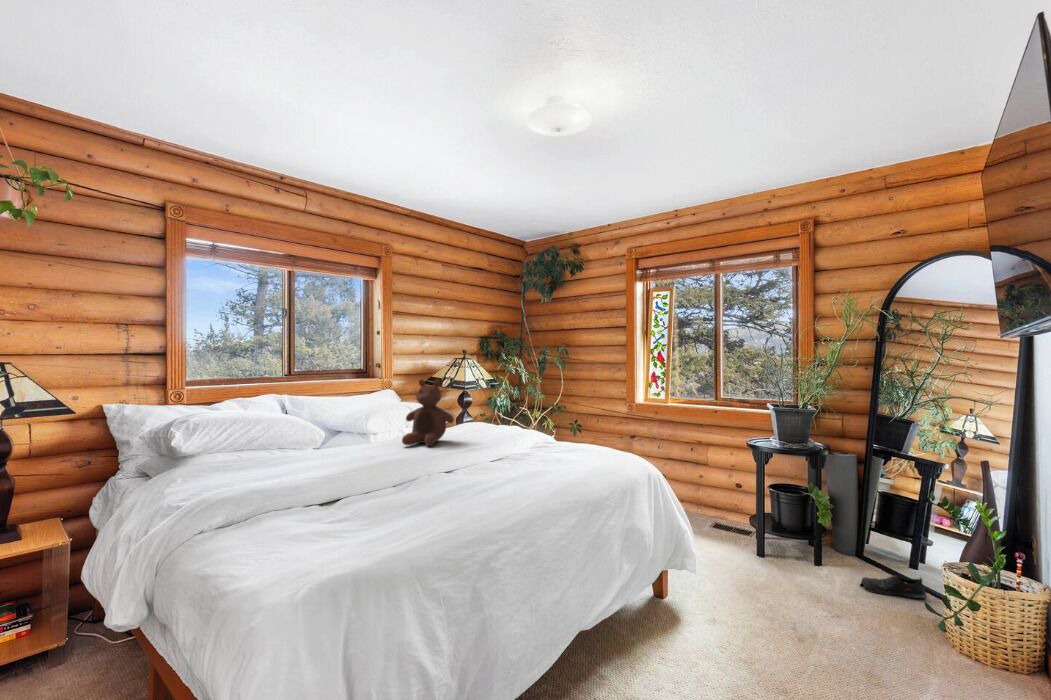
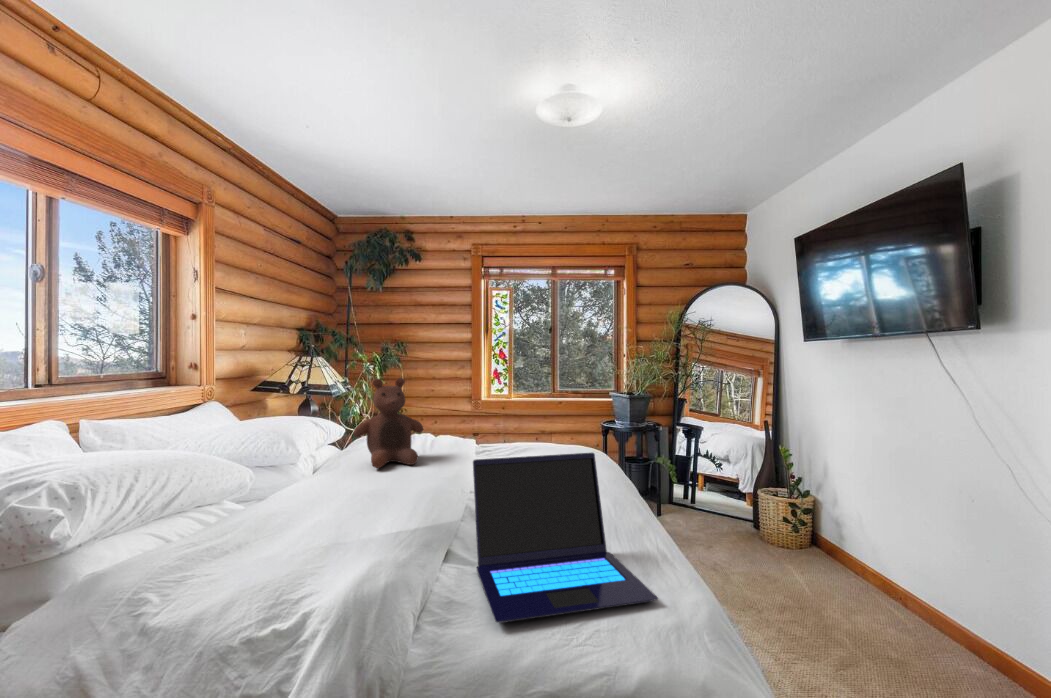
laptop: none [253,441,411,557] -> present [473,453,658,623]
shoe: present [860,575,927,599] -> none [707,510,745,529]

